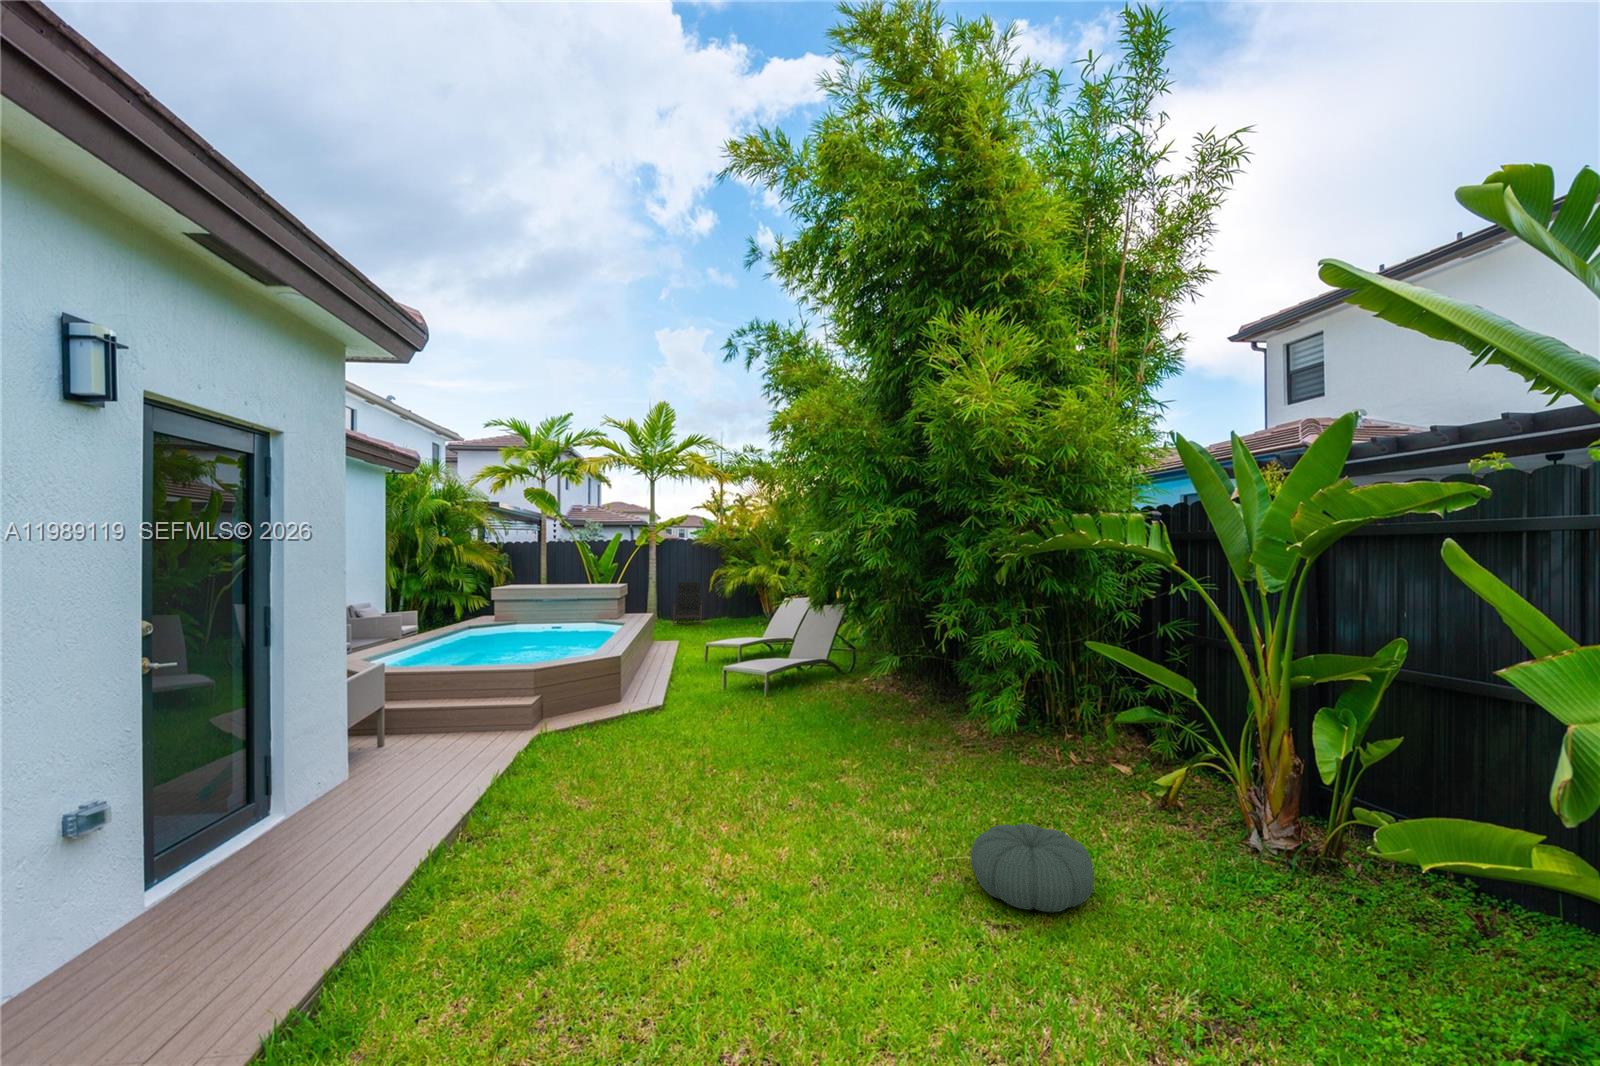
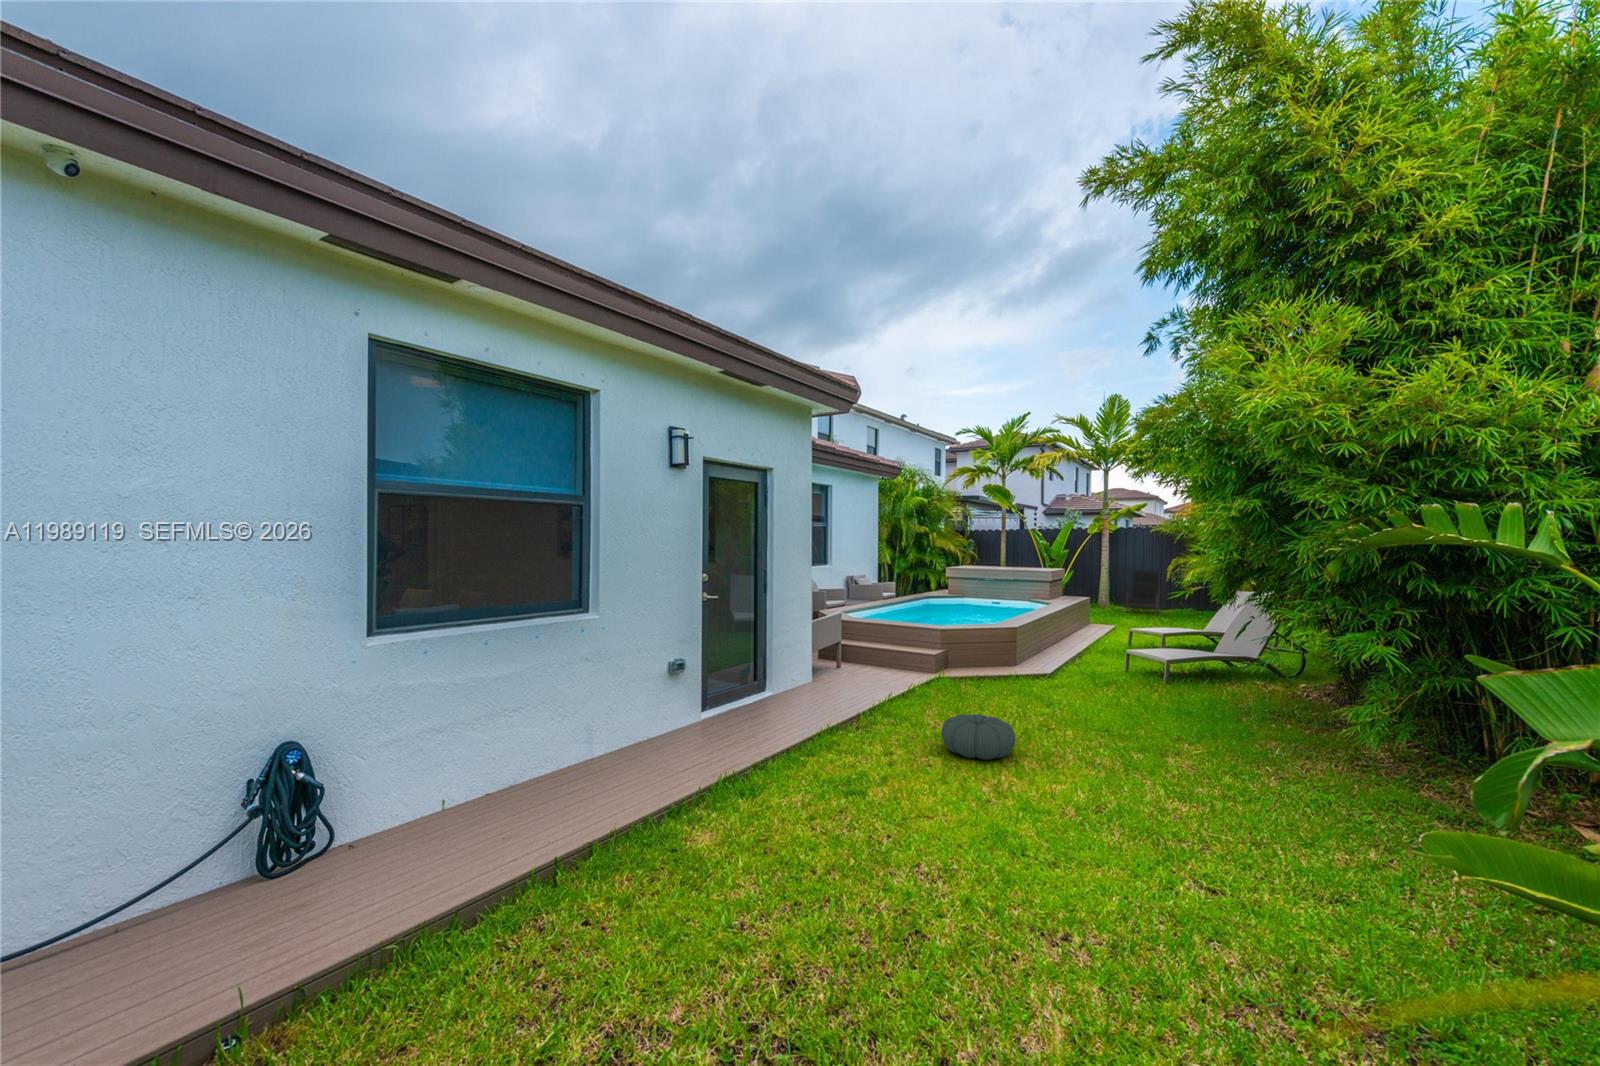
pouf: present [971,824,1094,912] -> present [942,714,1015,760]

